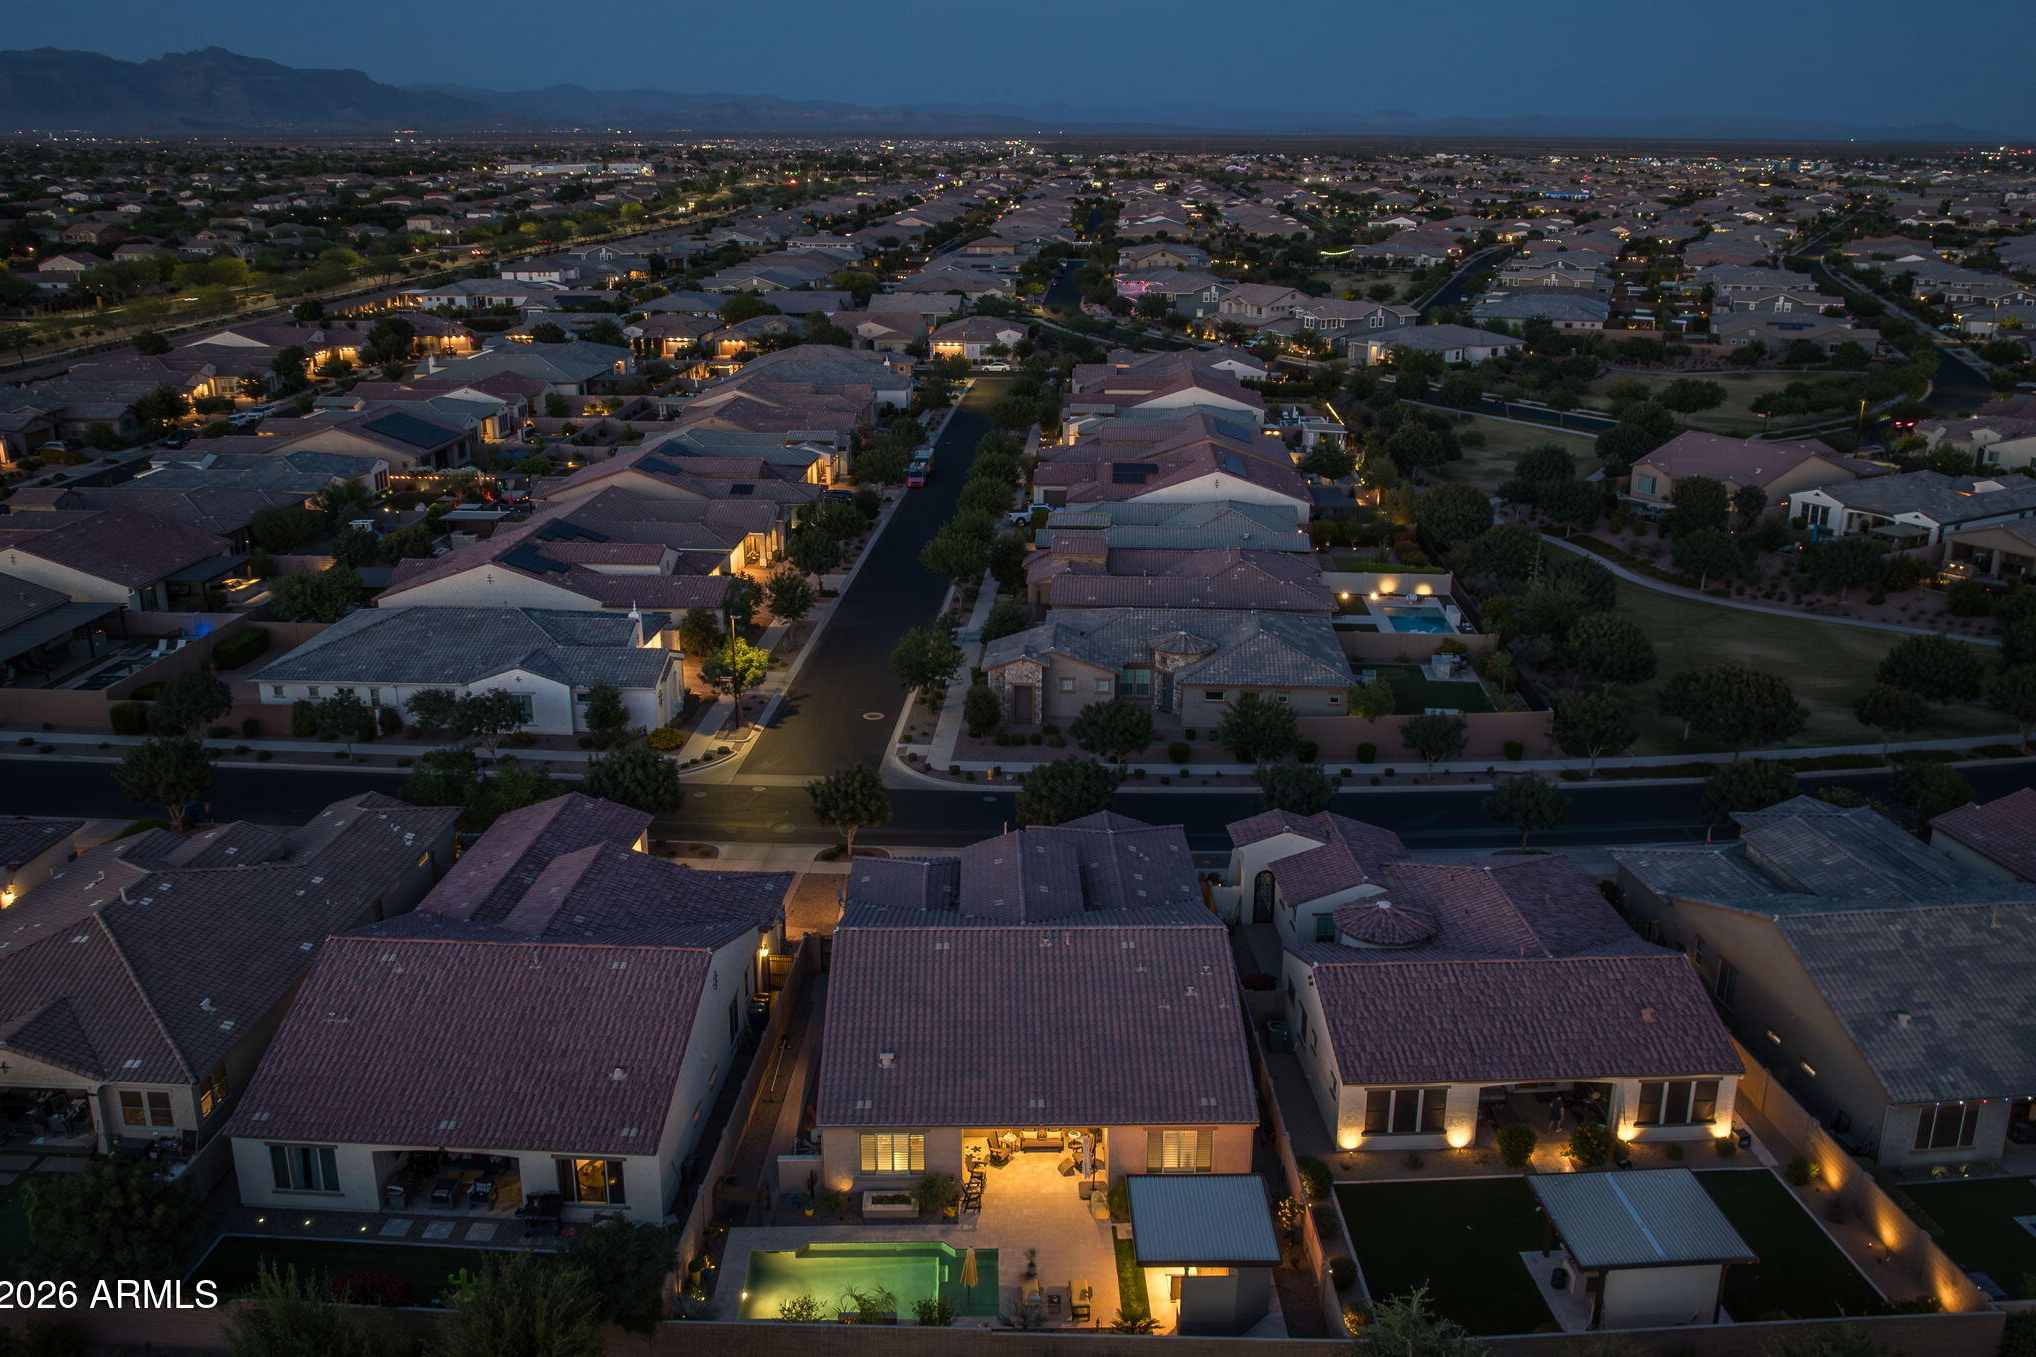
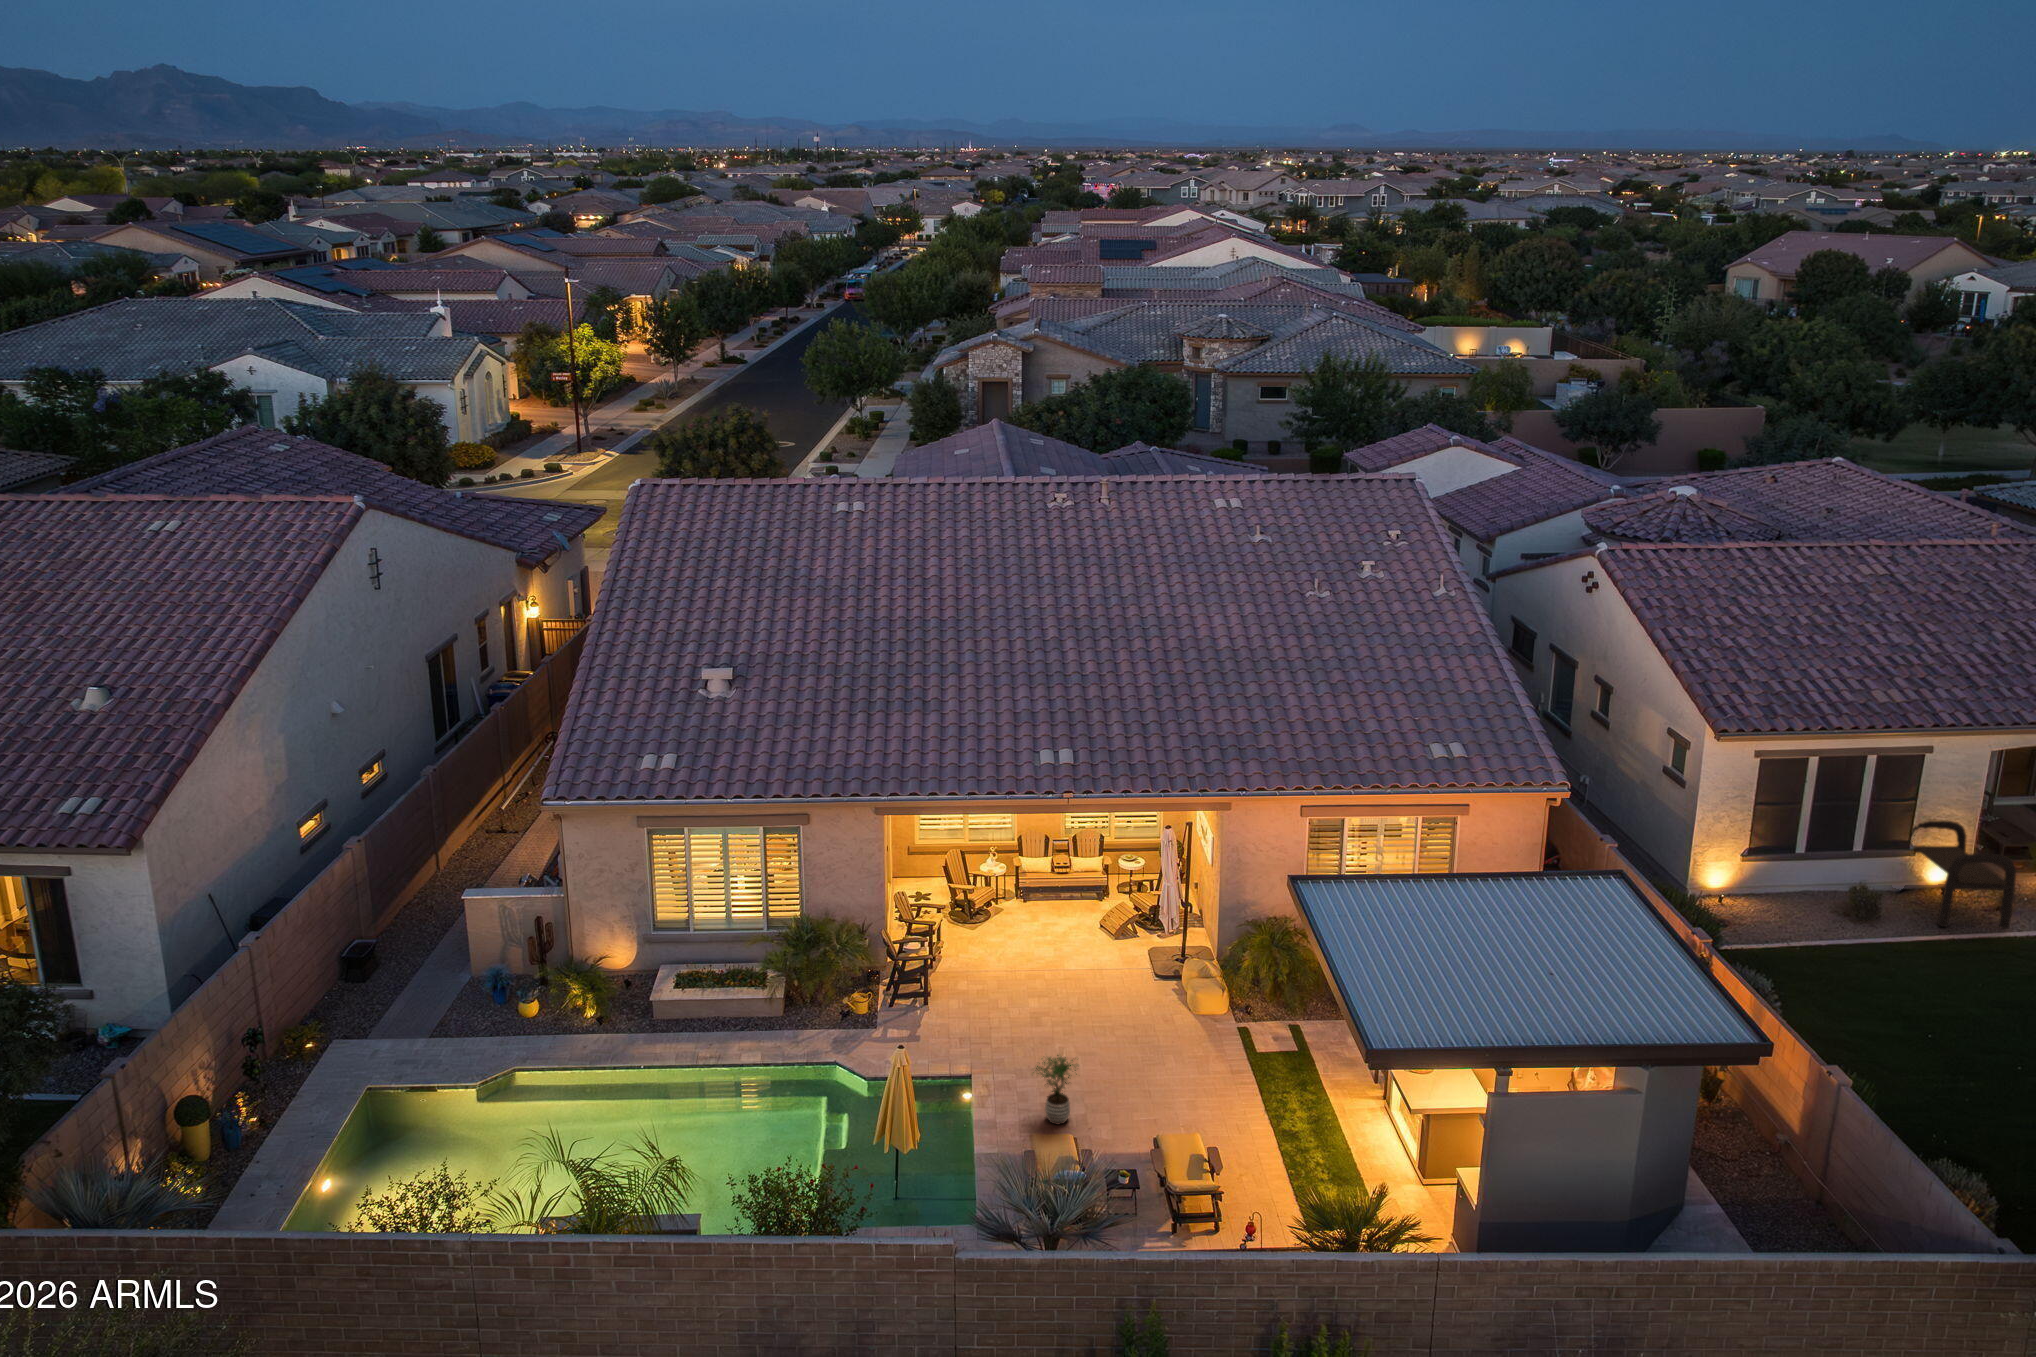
bench: present [712,1175,771,1226] -> present [1910,821,2016,929]

